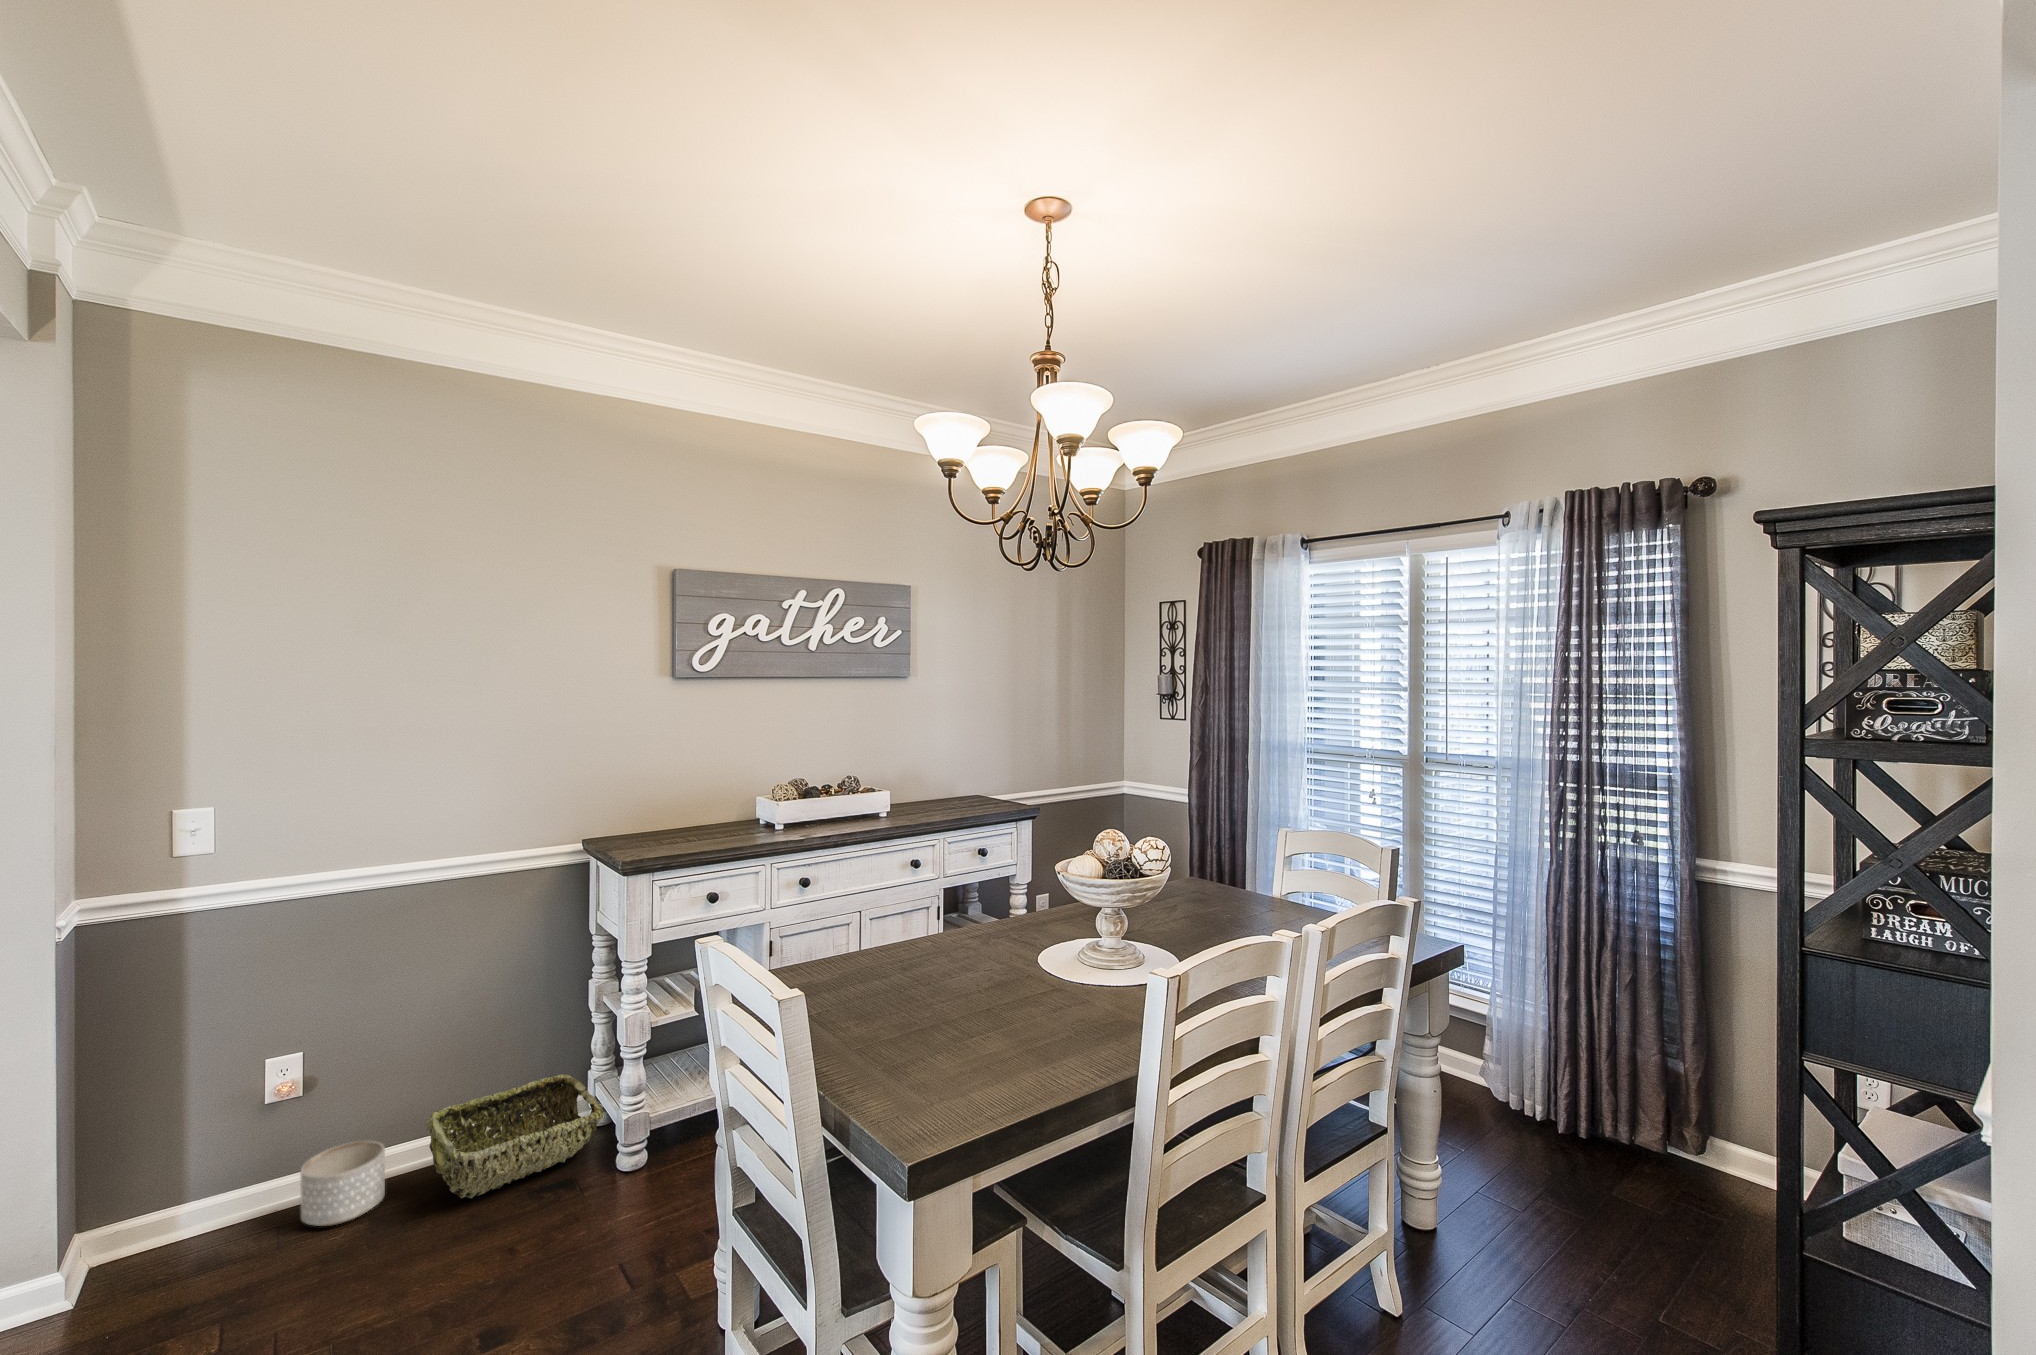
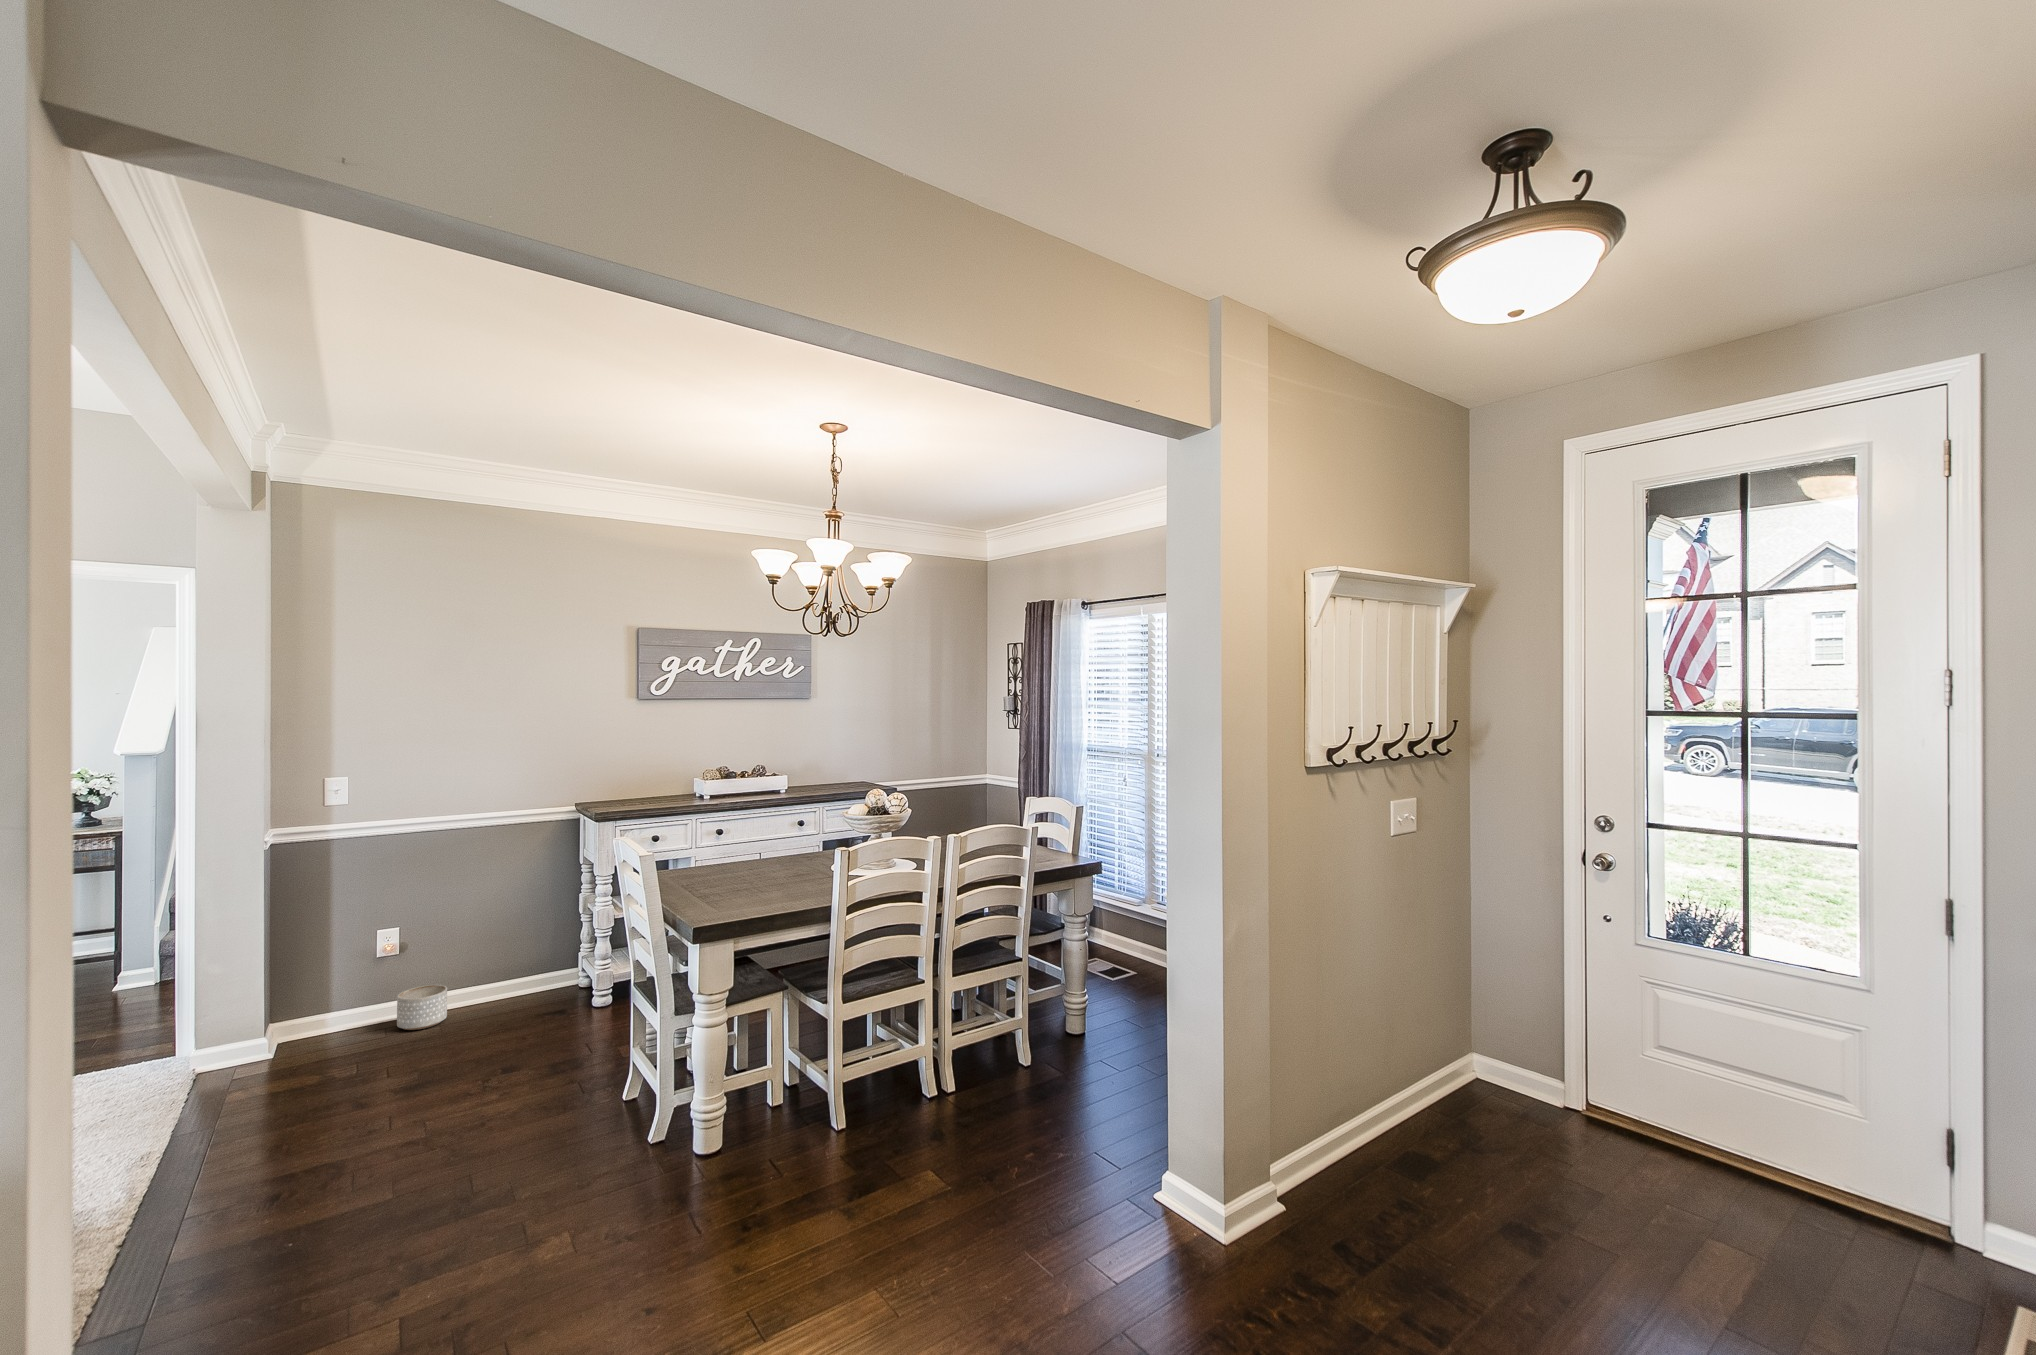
woven basket: present [427,1074,604,1198] -> none [472,954,583,1019]

